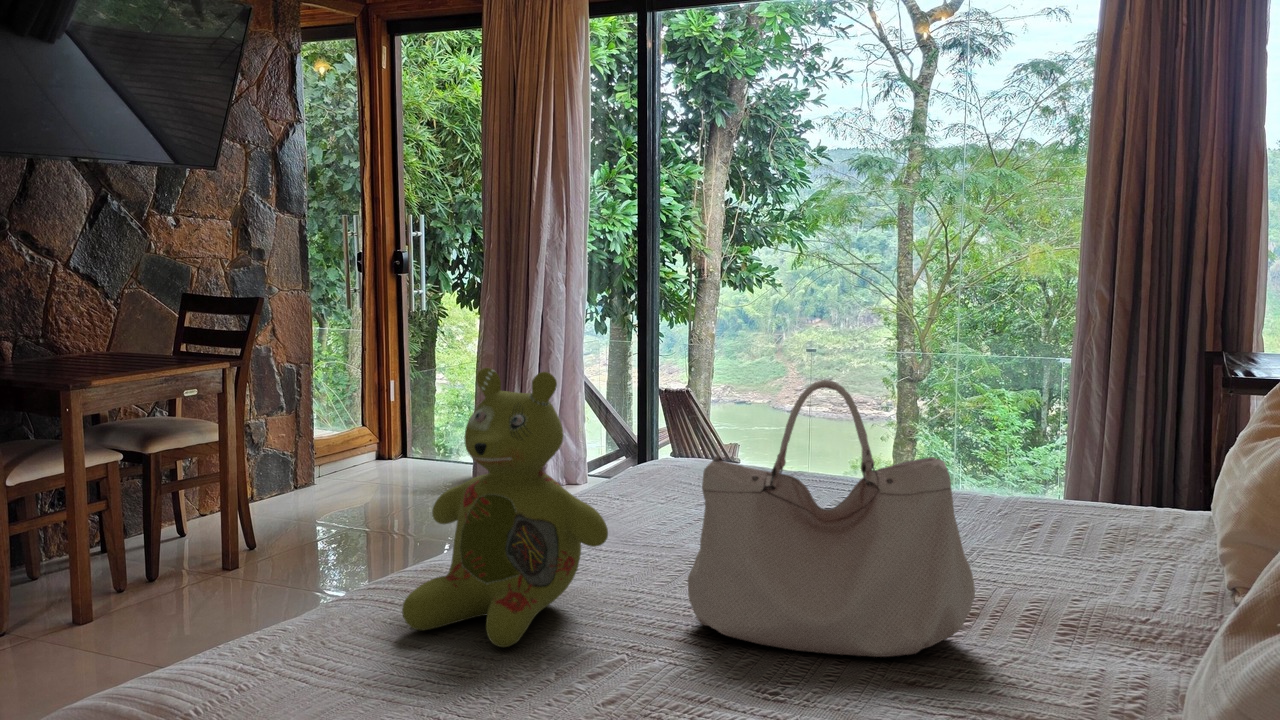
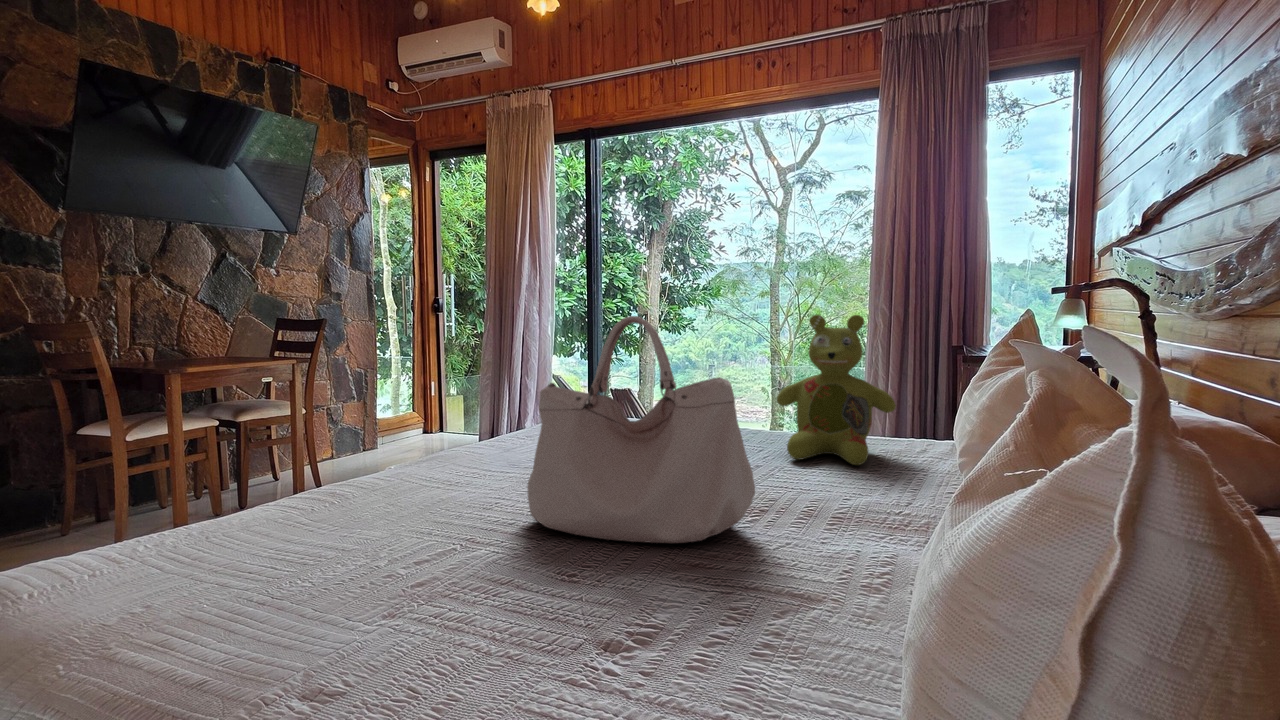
stuffed bear: present [402,368,608,647] -> present [777,315,896,465]

